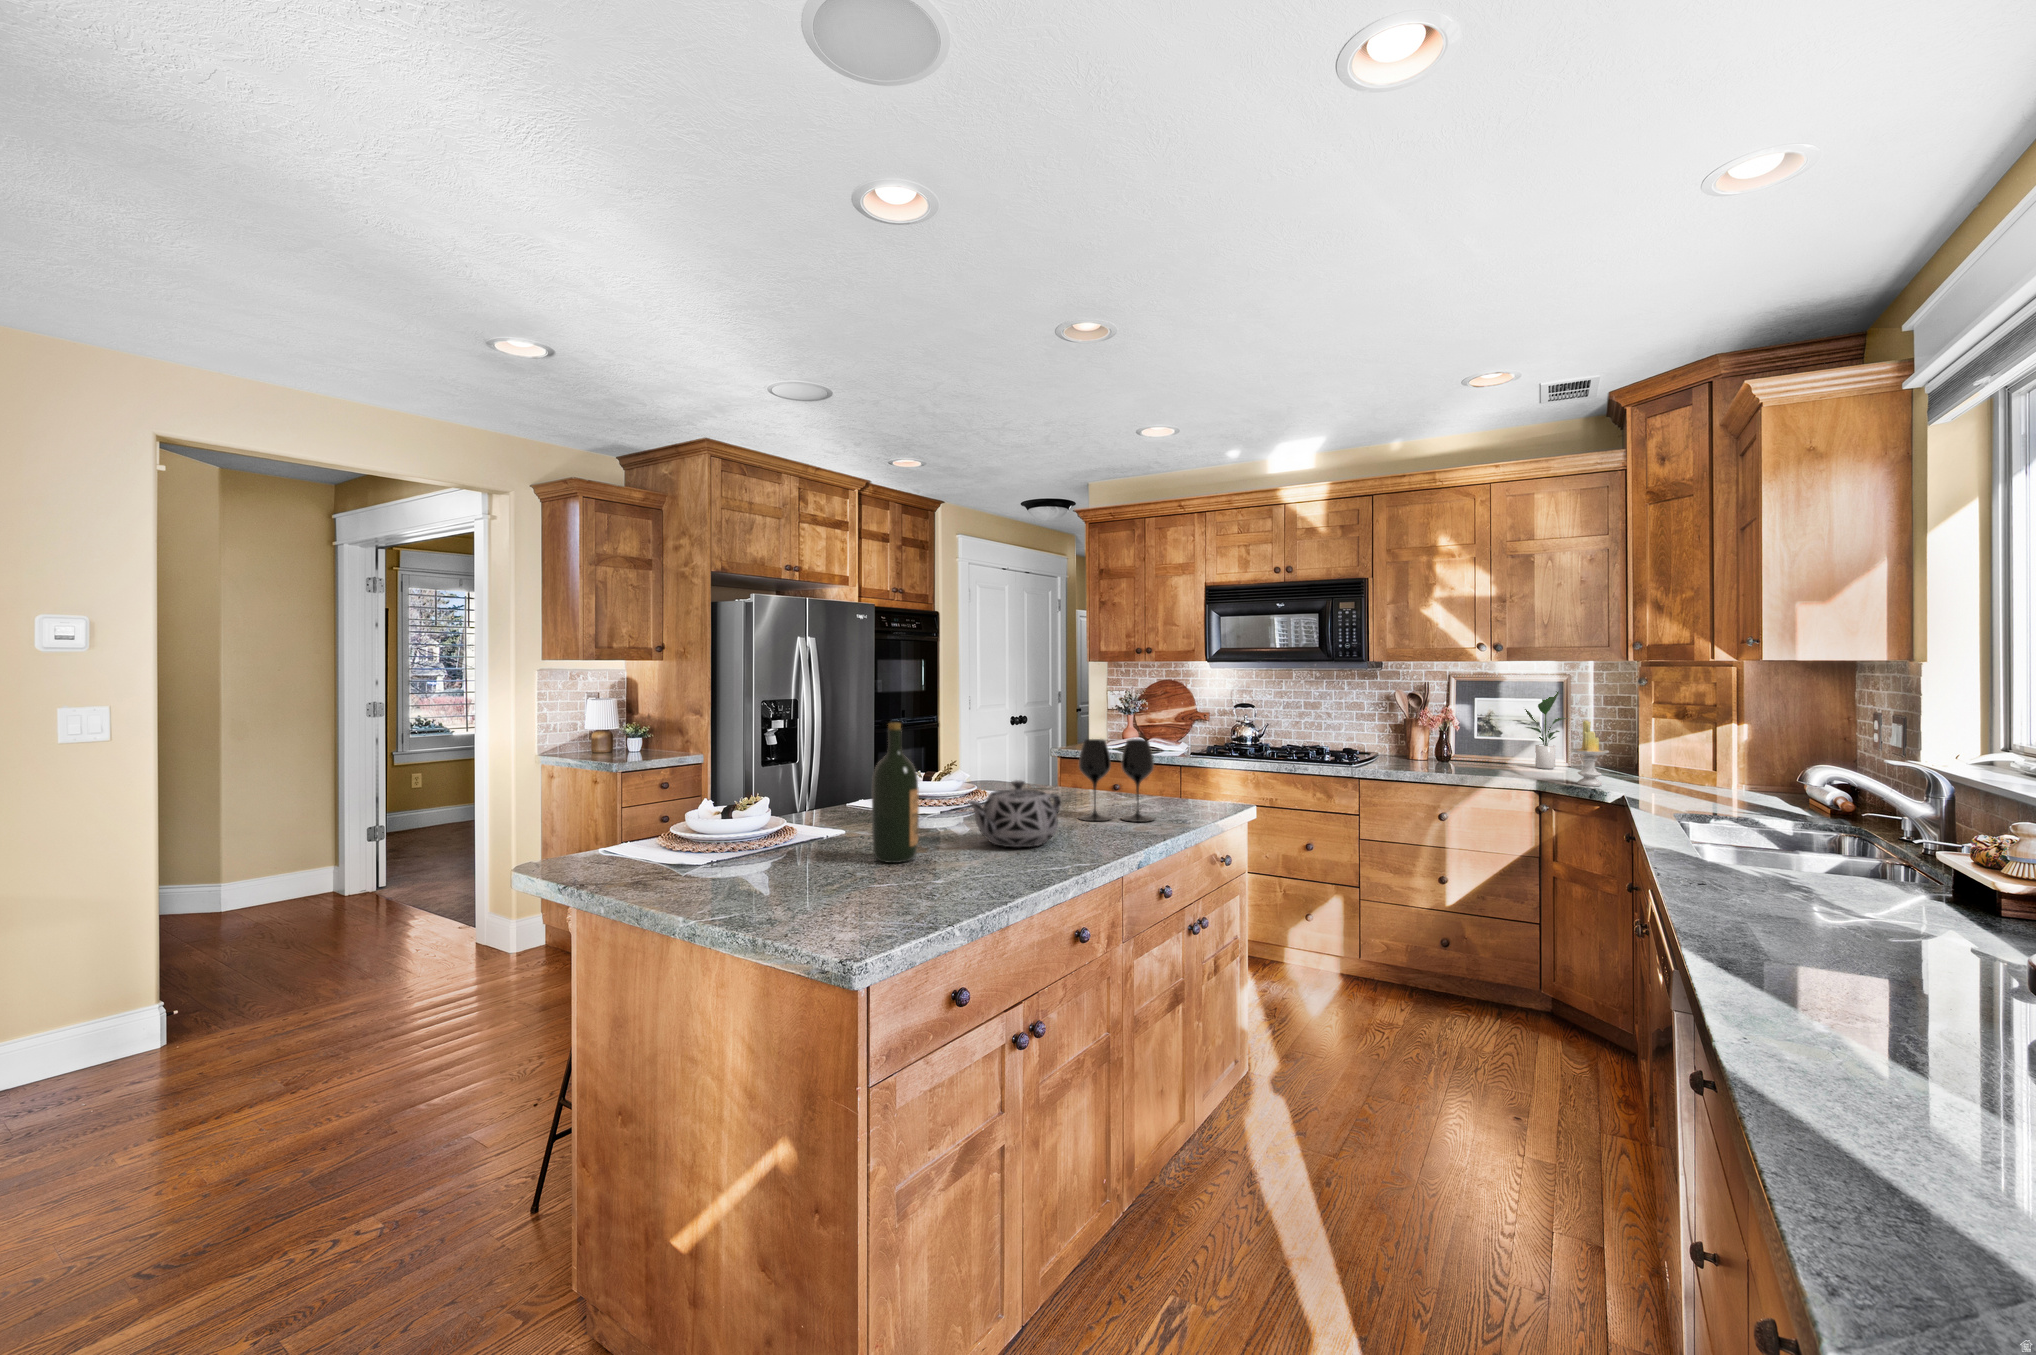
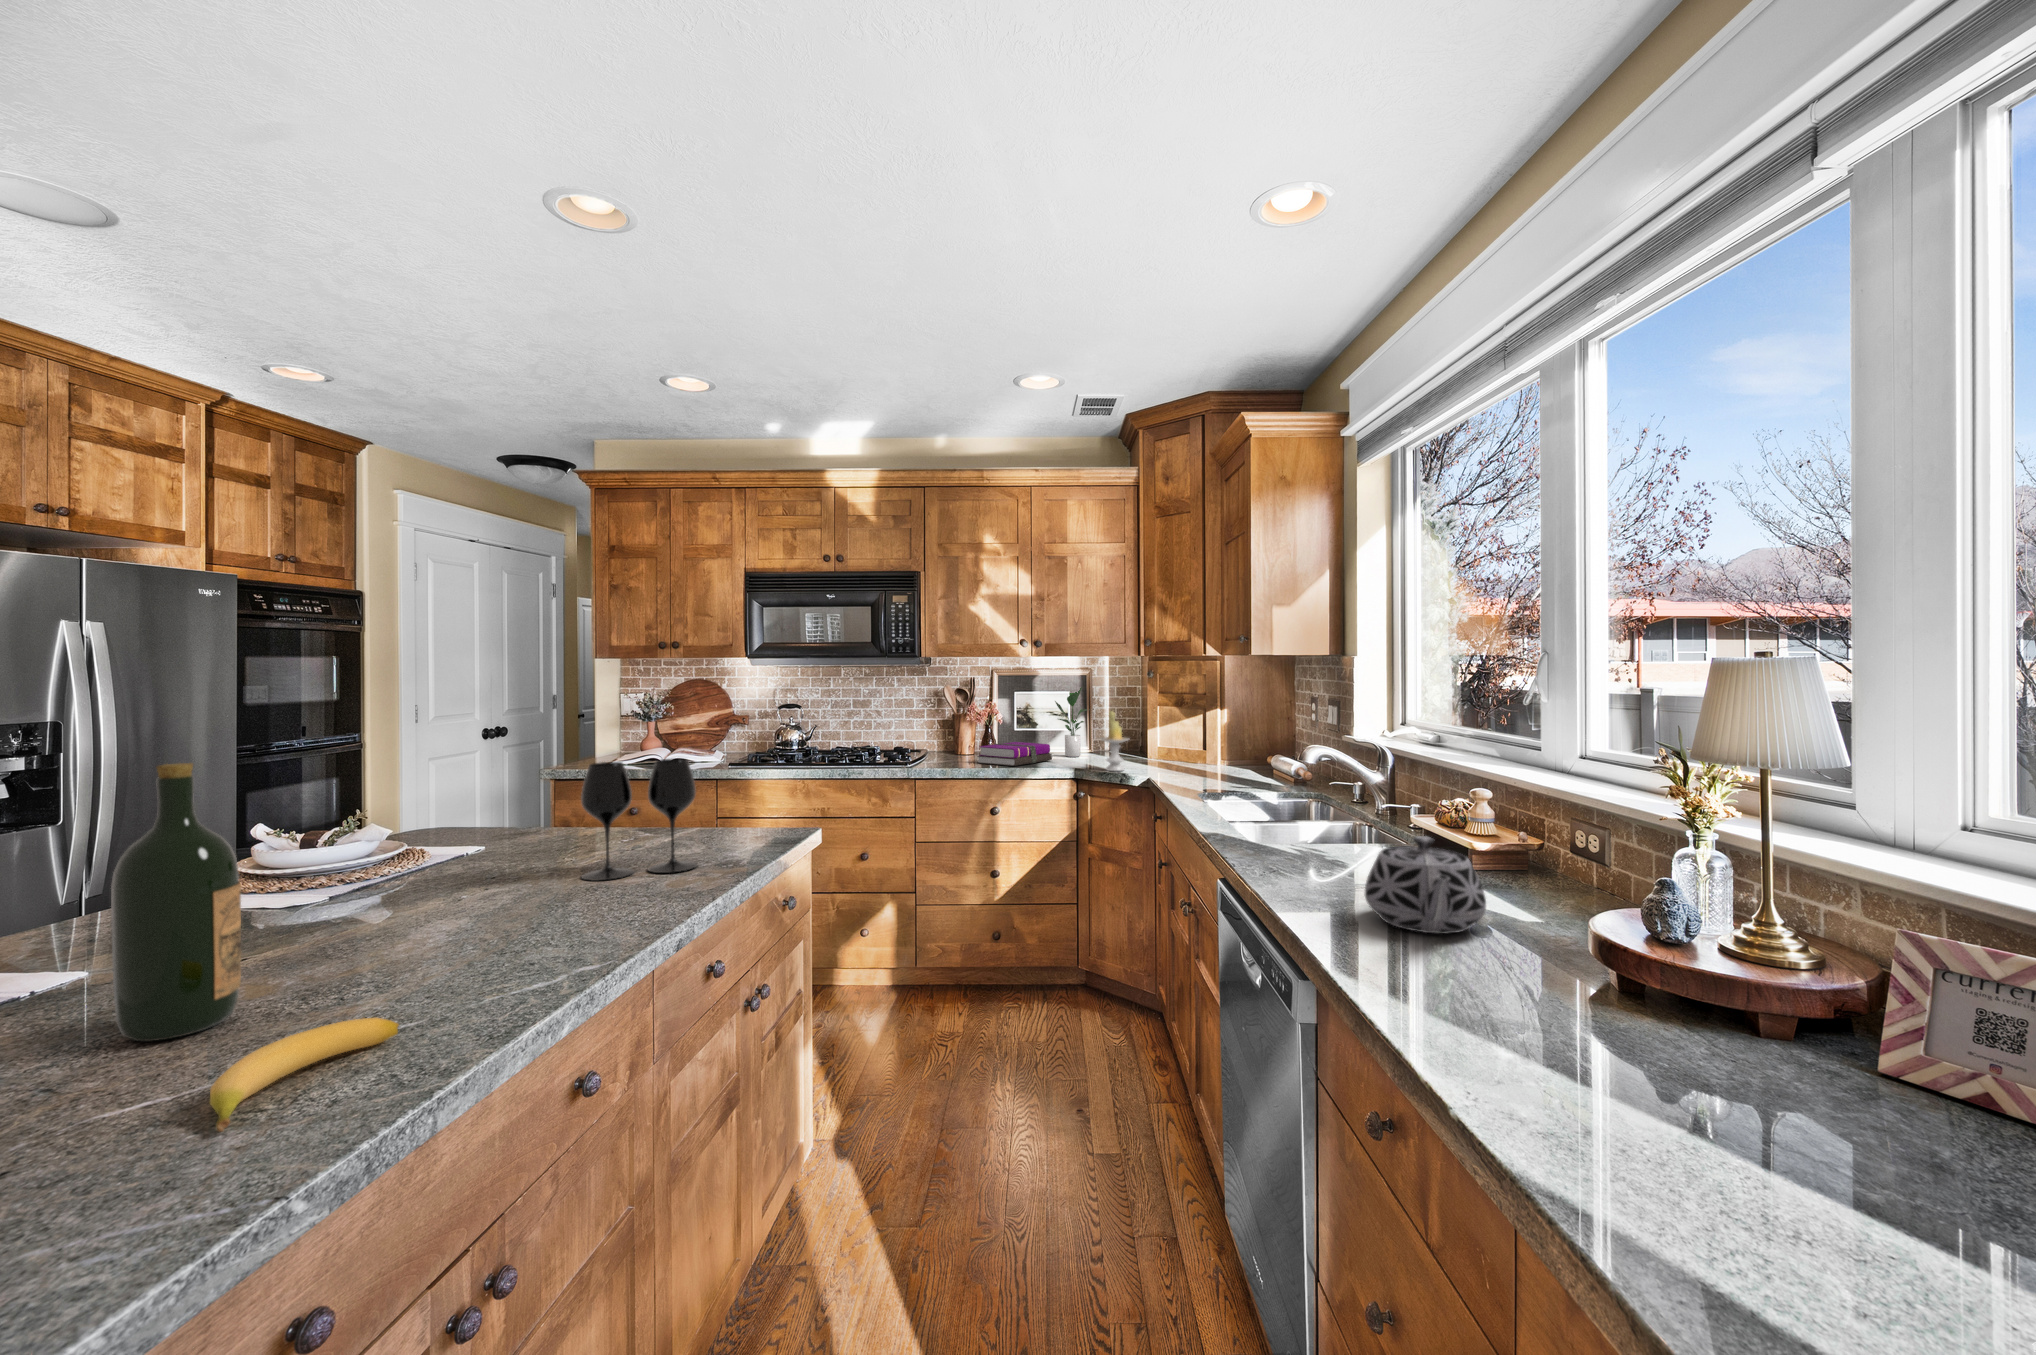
hardback book: none [1427,749,1517,773] -> present [977,742,1052,766]
teapot: present [968,780,1061,847] -> present [1365,836,1486,934]
banana: none [919,864,990,899] -> present [210,1018,399,1132]

